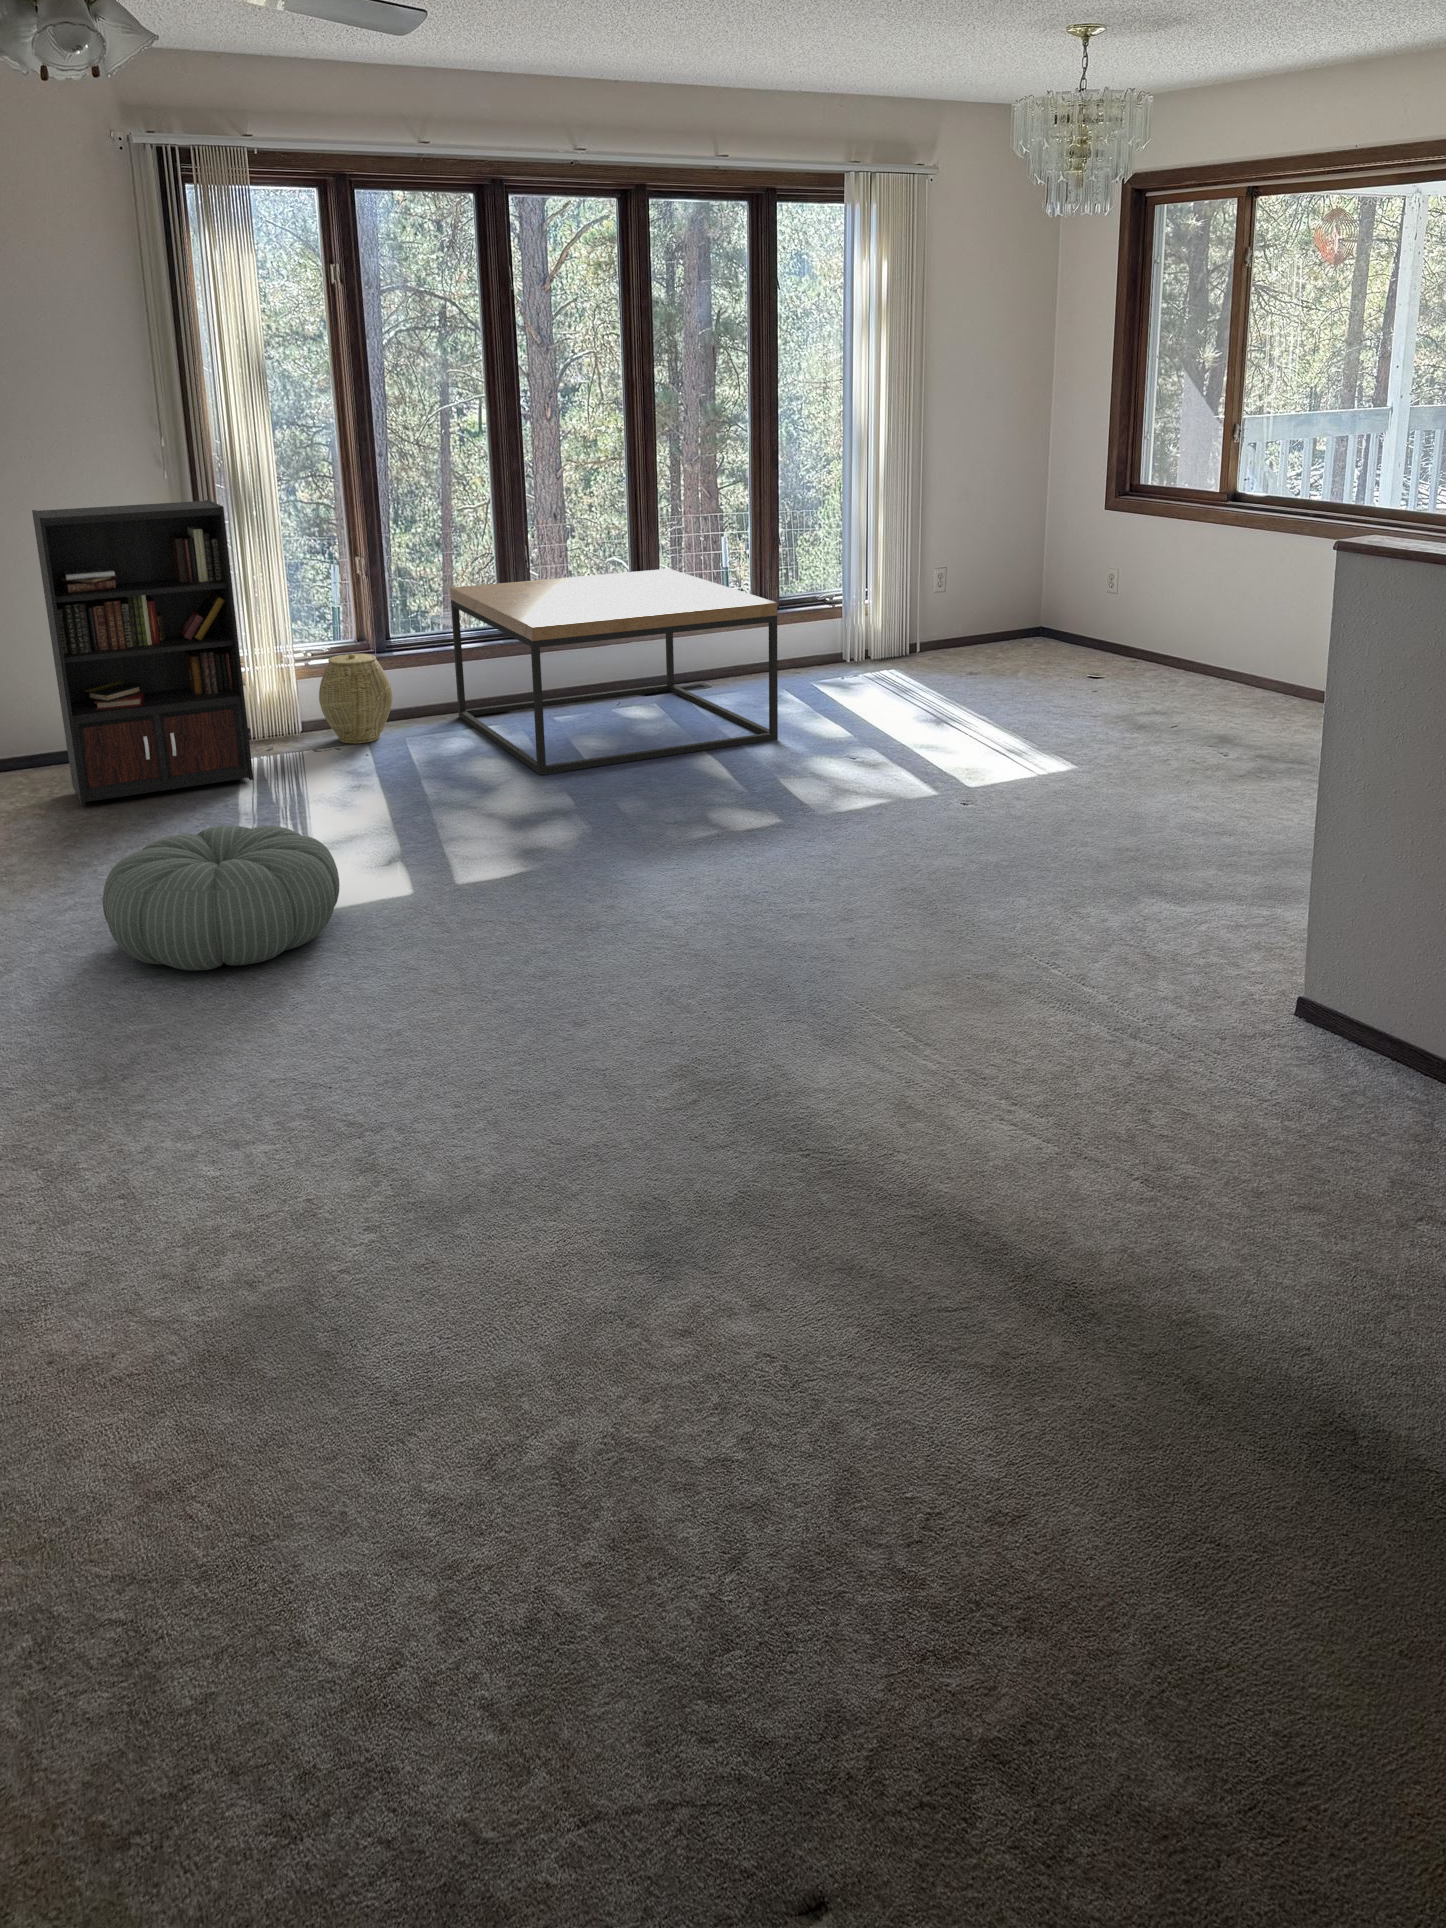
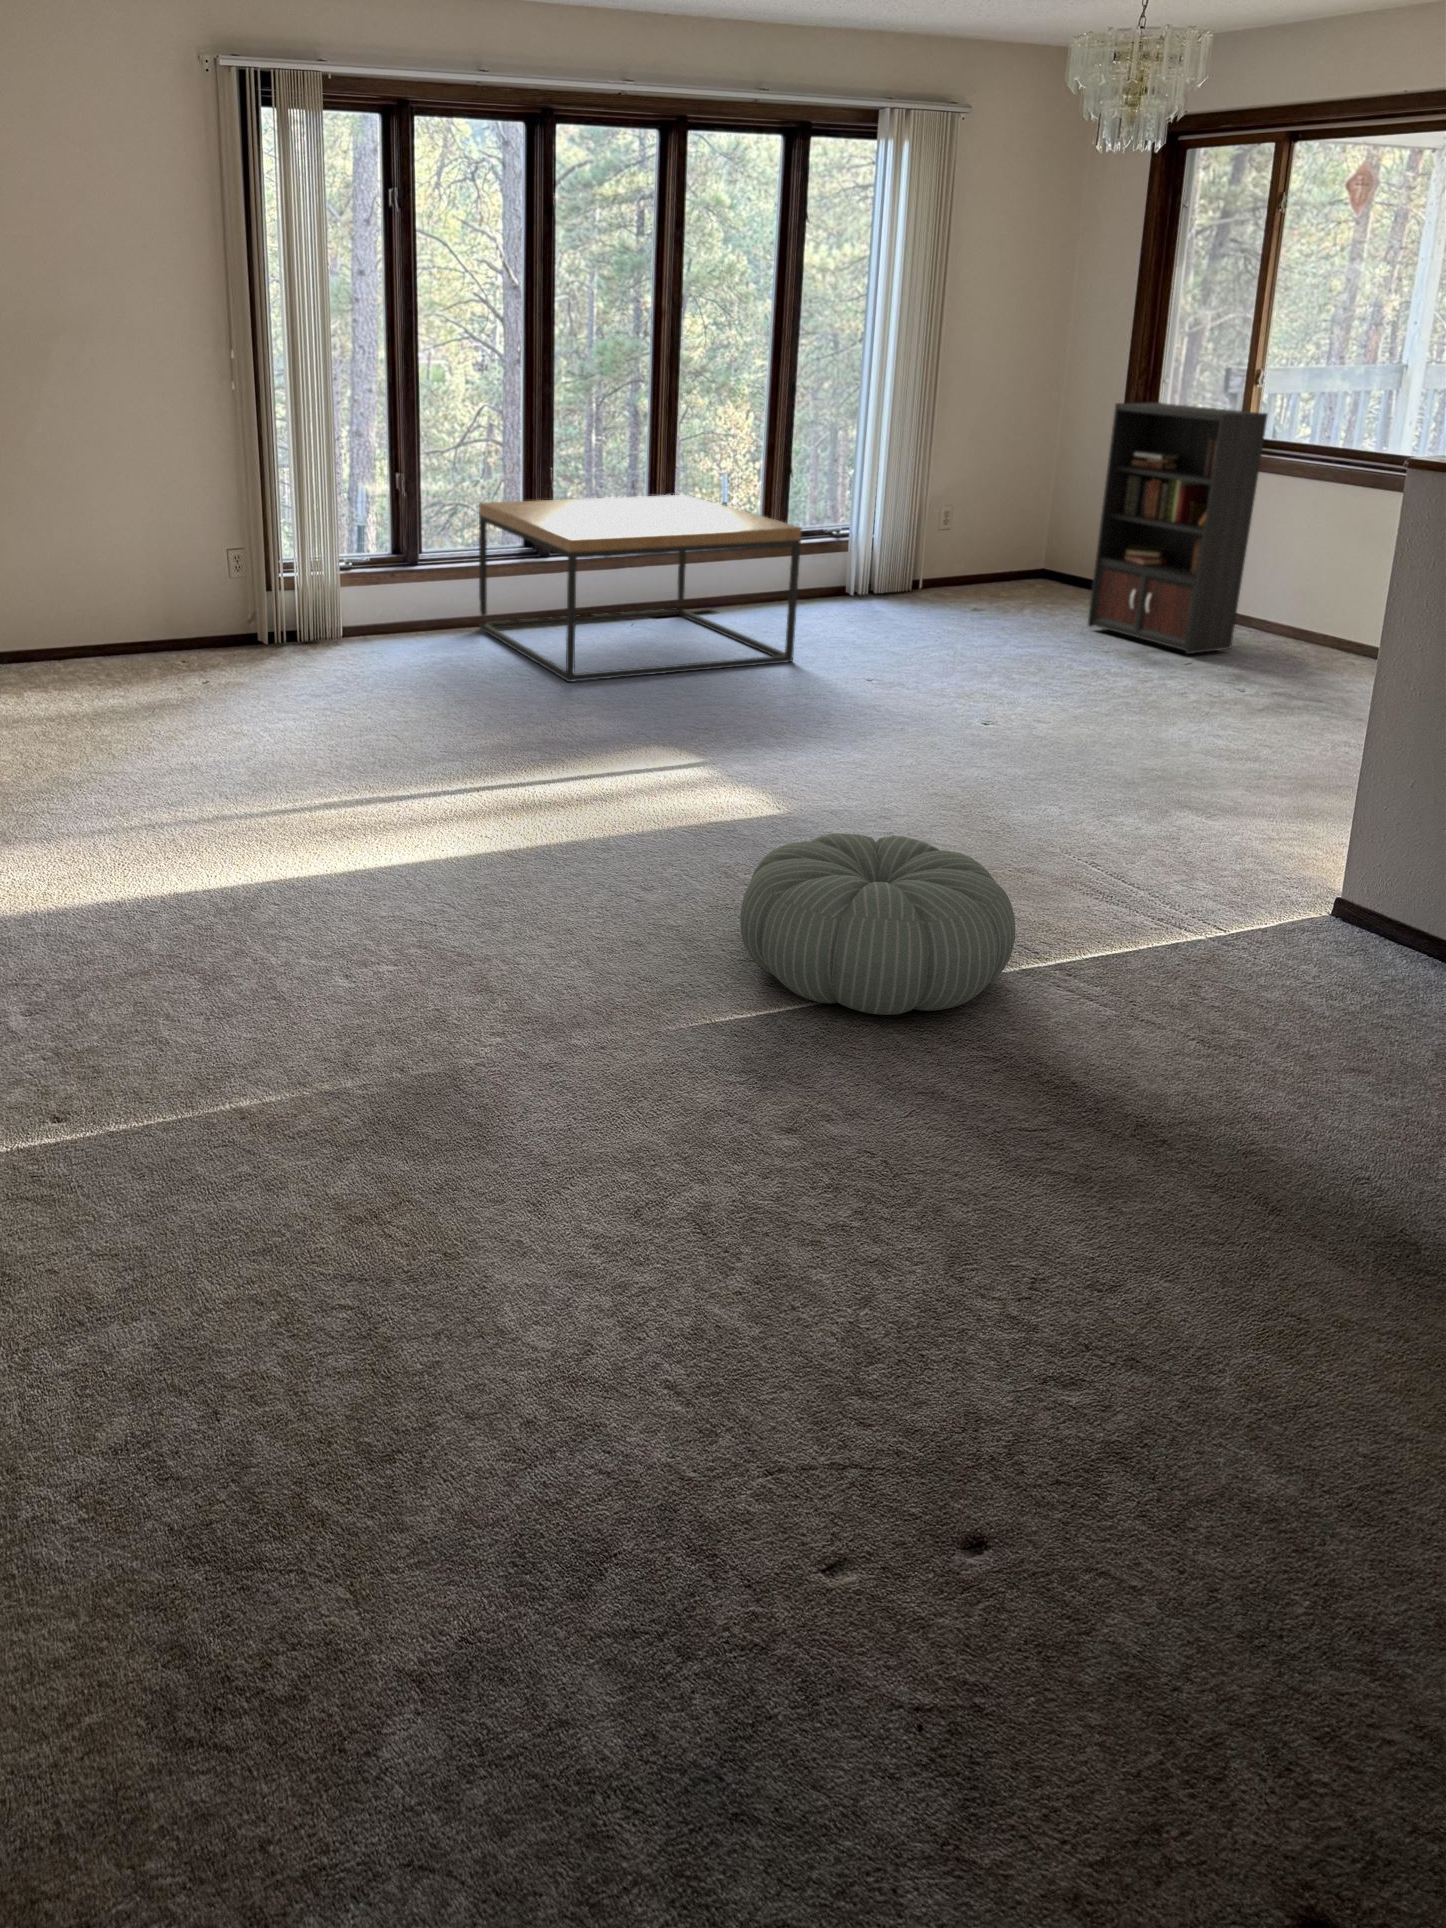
bookcase: present [32,500,273,805] -> present [1088,402,1296,657]
woven basket: present [319,653,392,744] -> none [354,561,422,648]
pouf: present [103,826,339,970] -> present [740,834,1015,1015]

